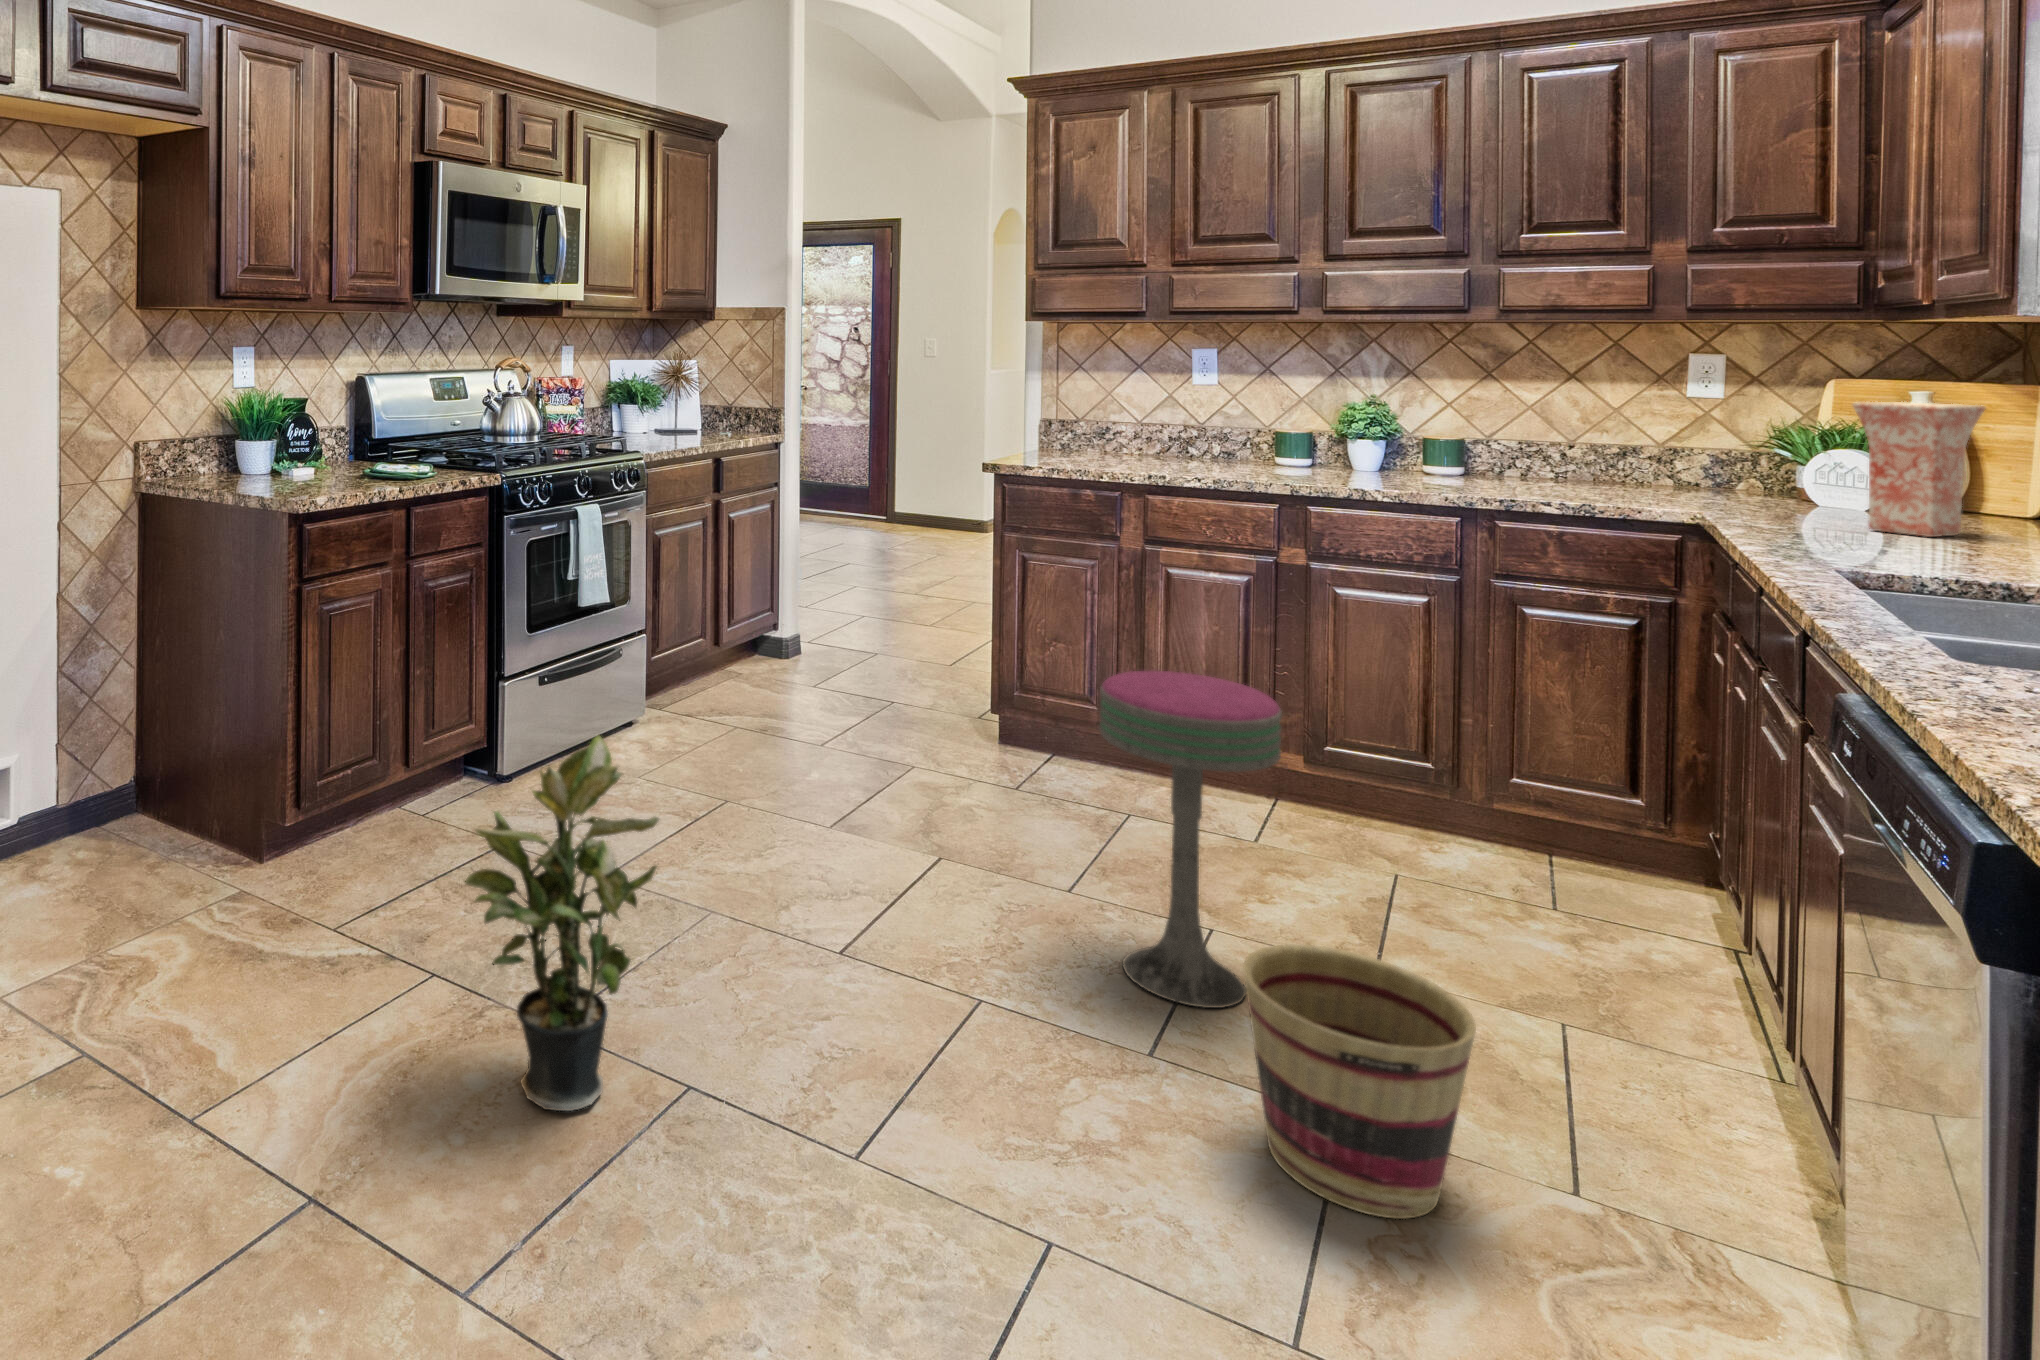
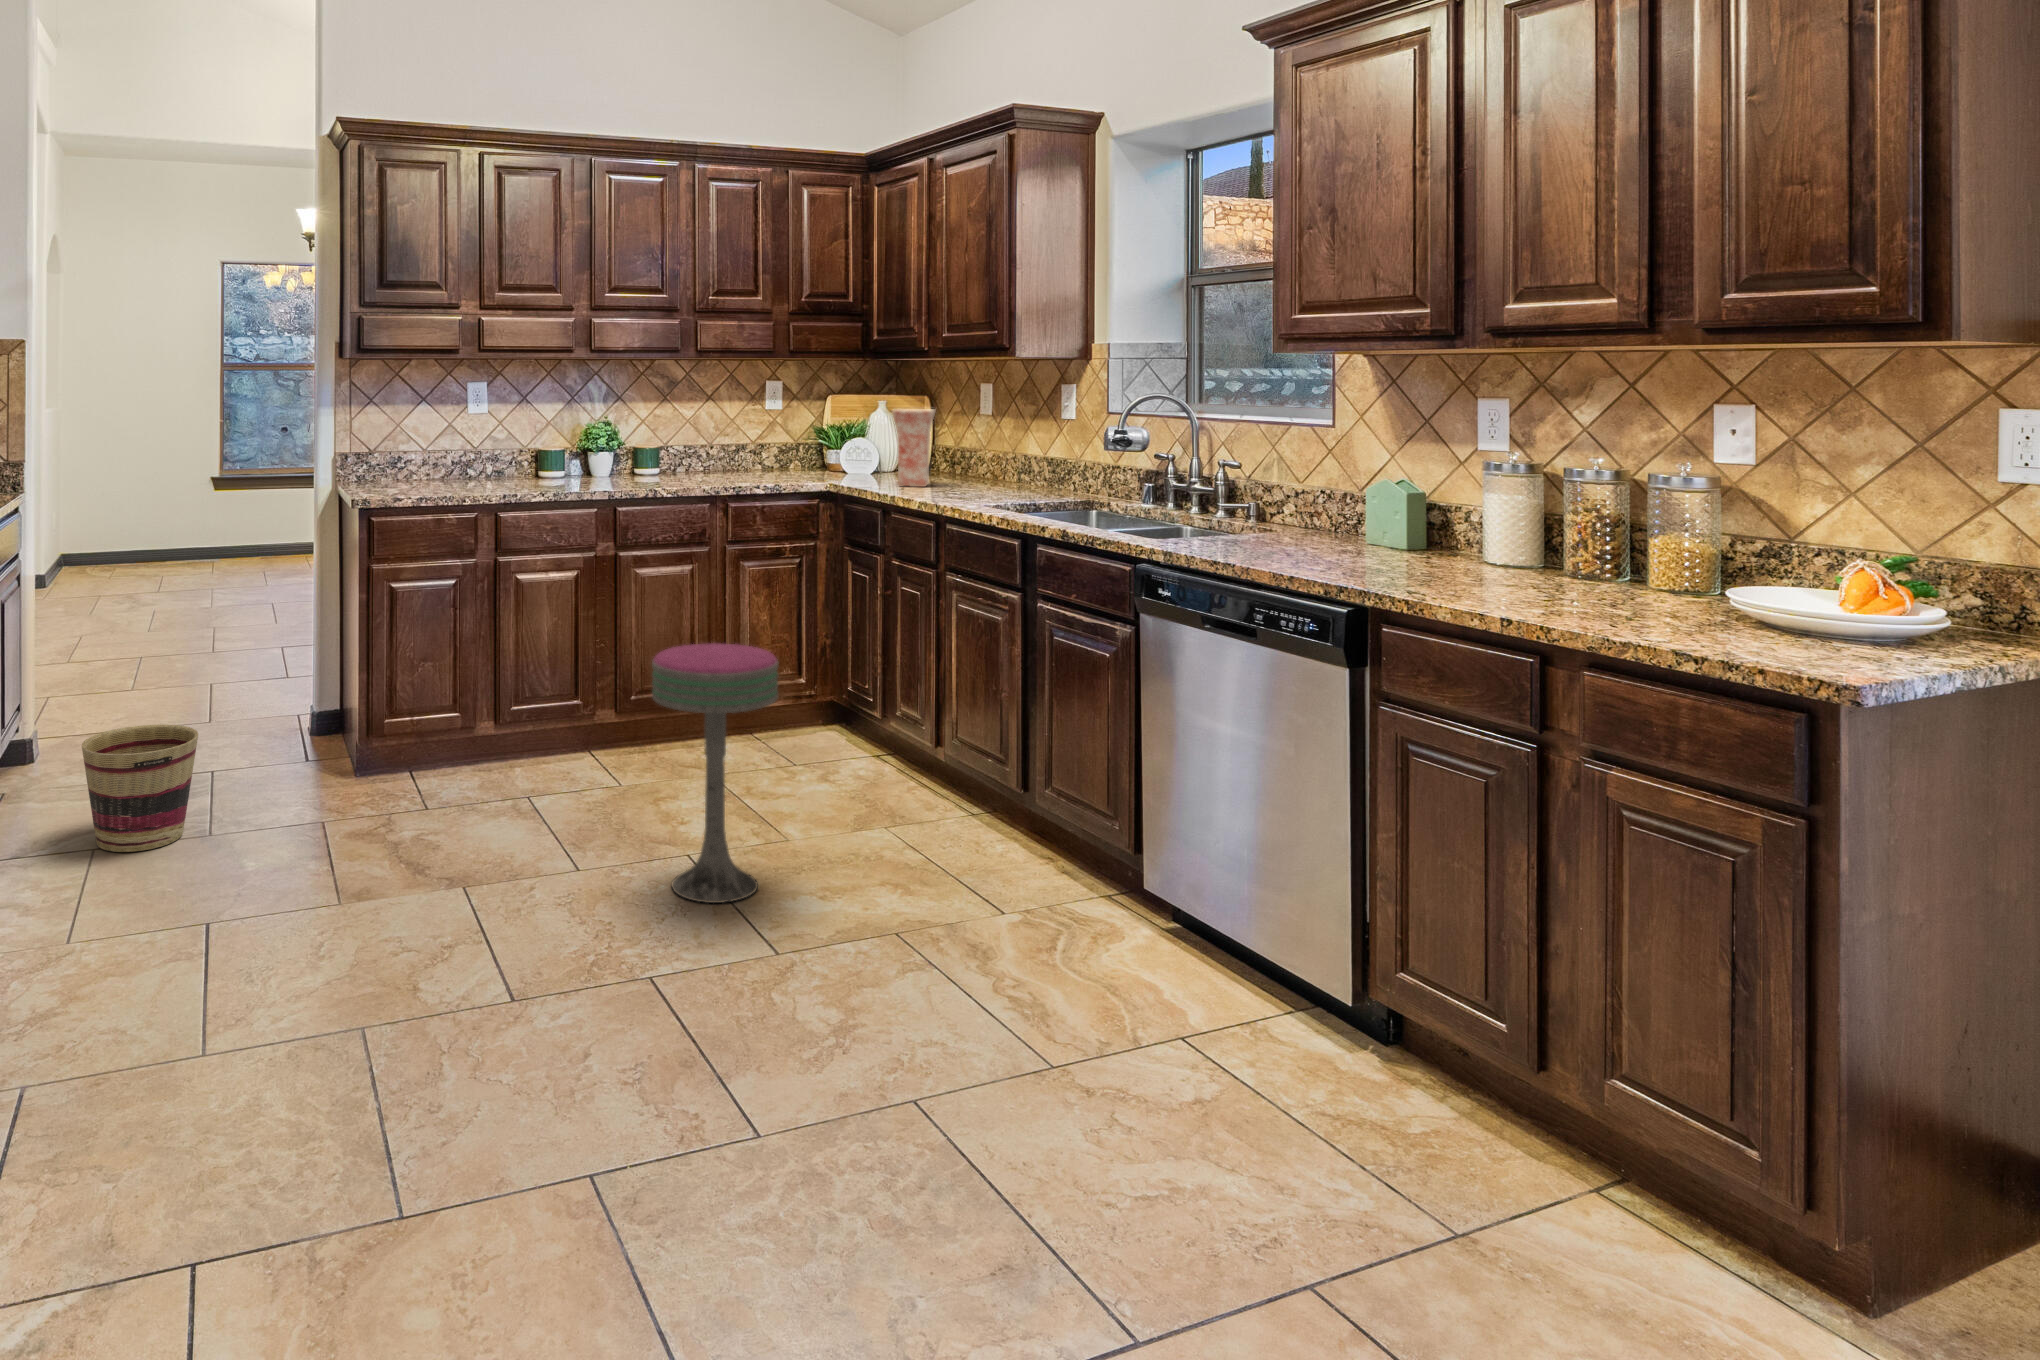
potted plant: present [465,736,659,1111] -> none [366,805,578,1221]
basket: present [1243,944,1476,1219] -> present [82,725,198,852]

